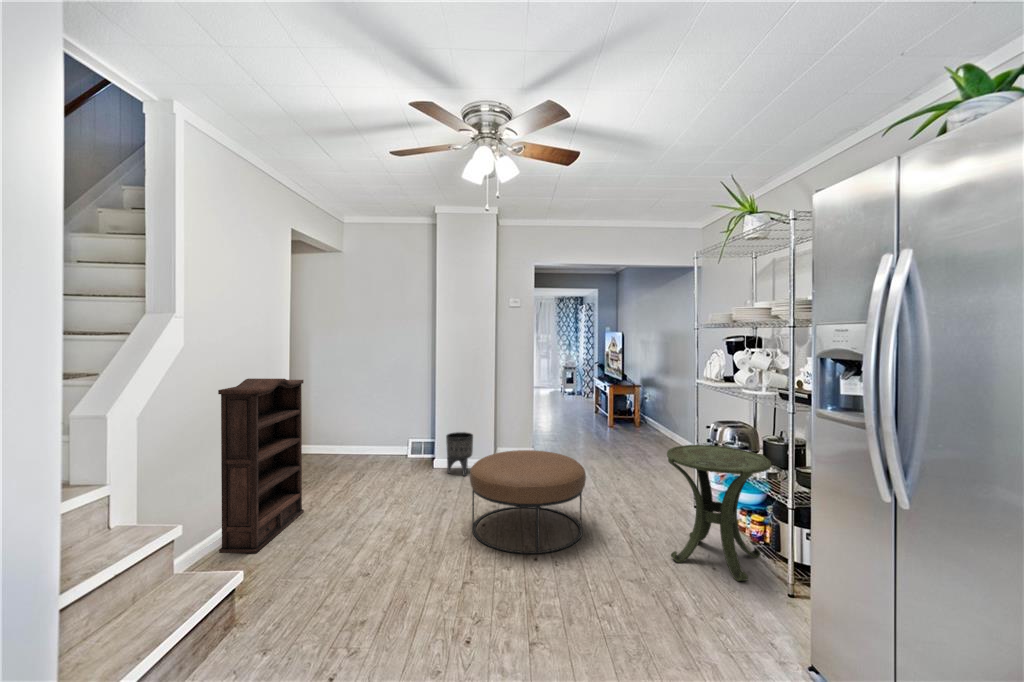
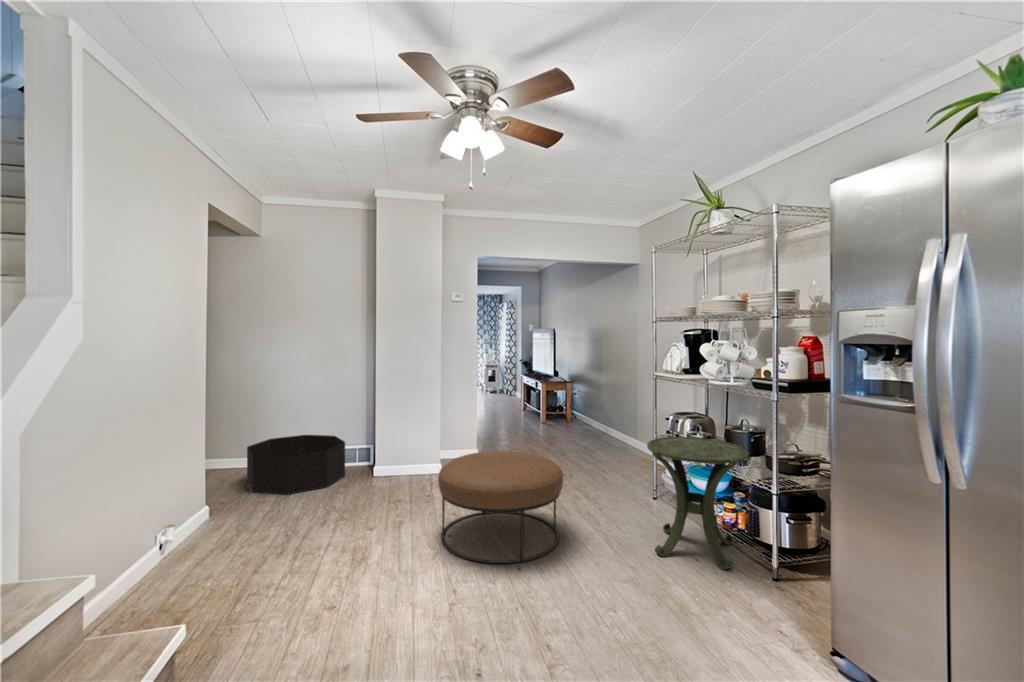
bookshelf: present [218,378,304,553] -> none [123,378,229,603]
basket: none [330,428,409,479] -> present [247,435,345,495]
planter: present [446,432,473,476] -> none [391,435,421,484]

